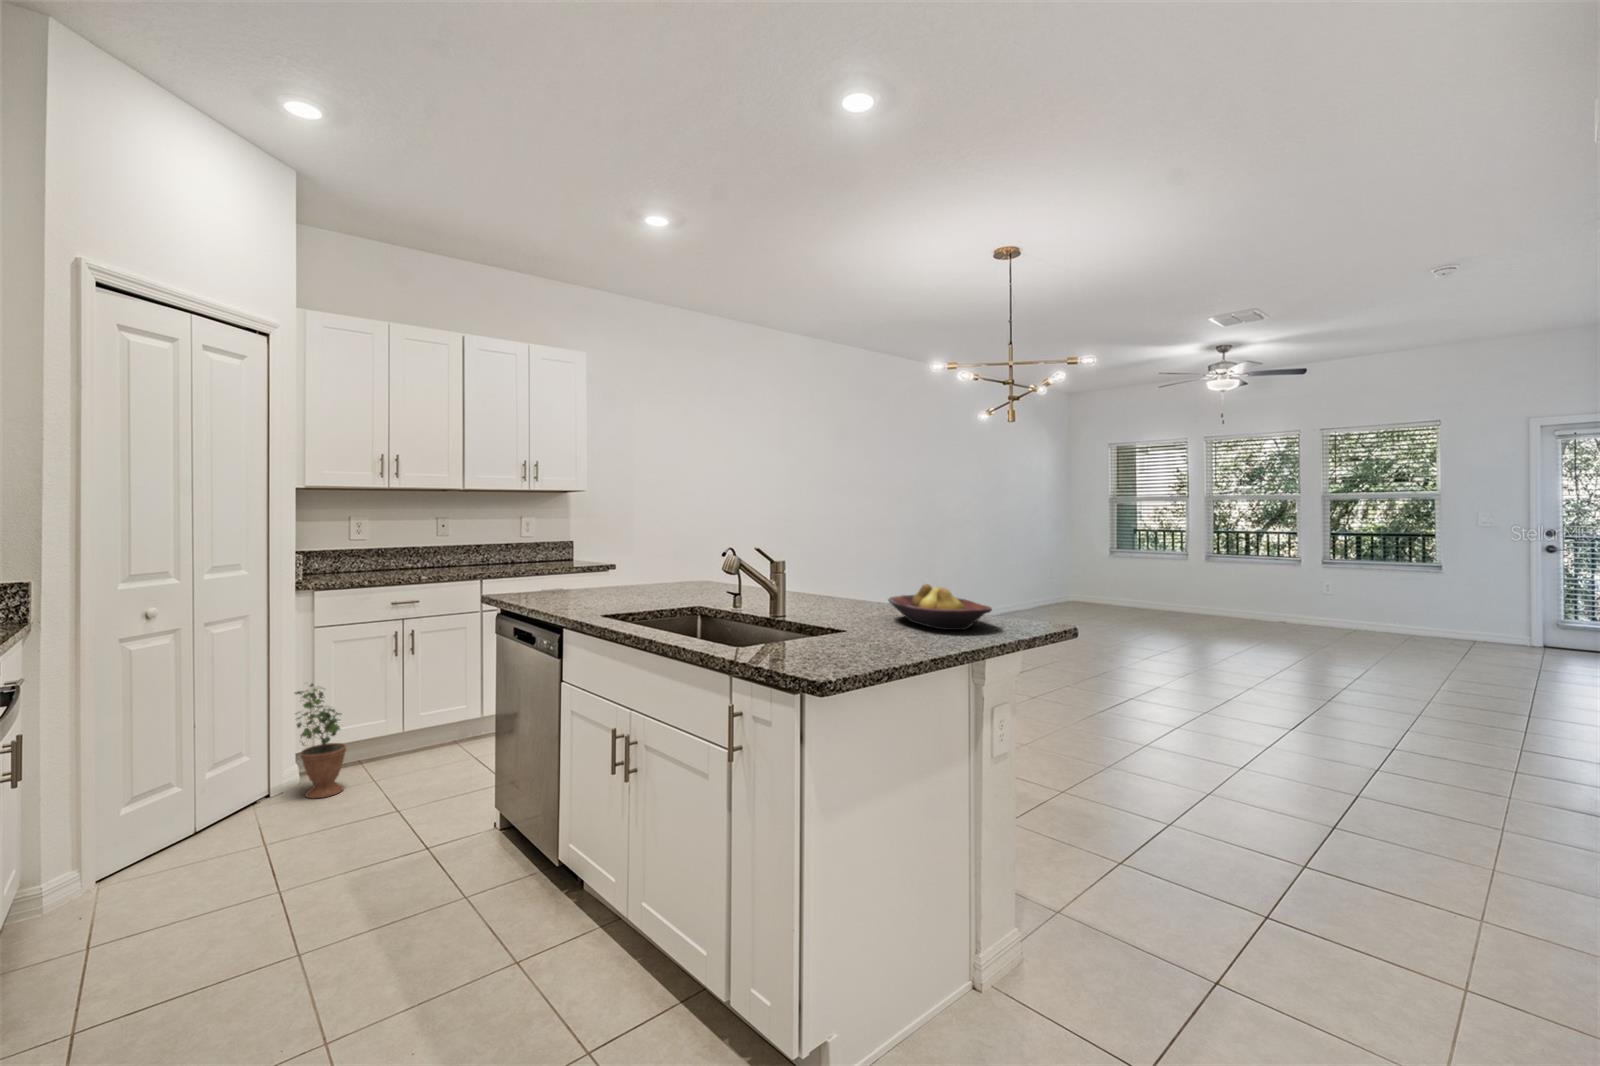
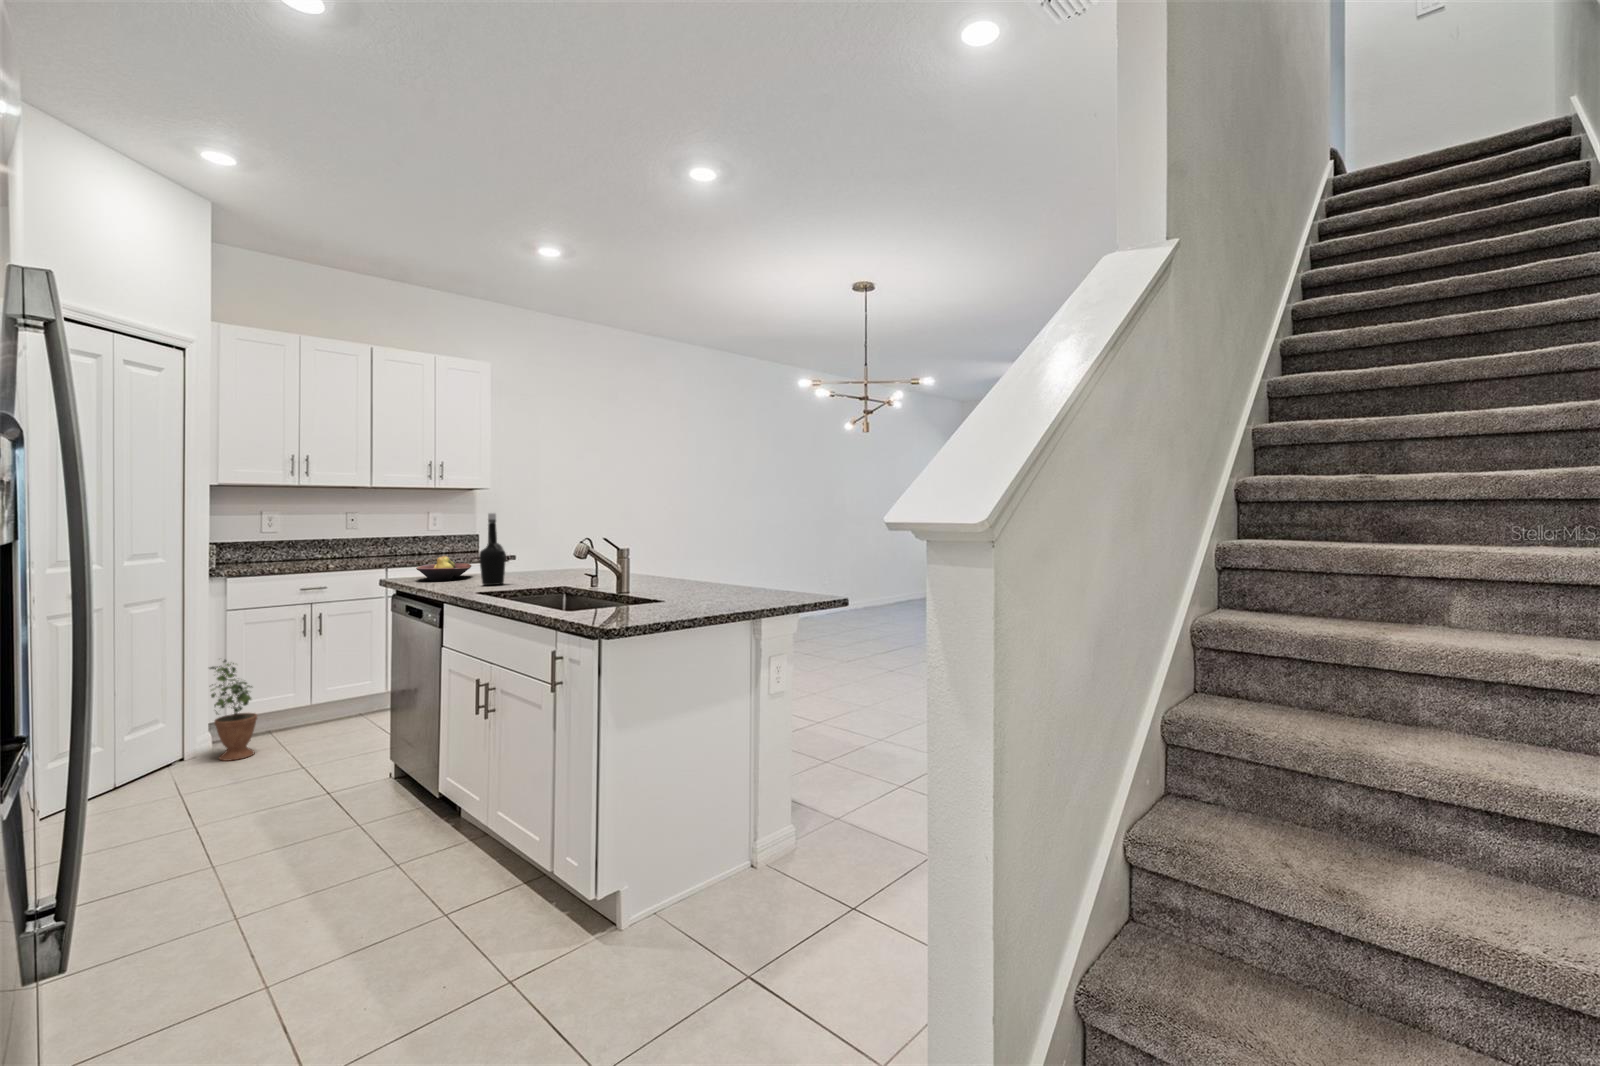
bottle: none [600,518,631,605] -> present [479,513,506,585]
fruit bowl: present [888,584,992,630] -> present [416,556,471,581]

